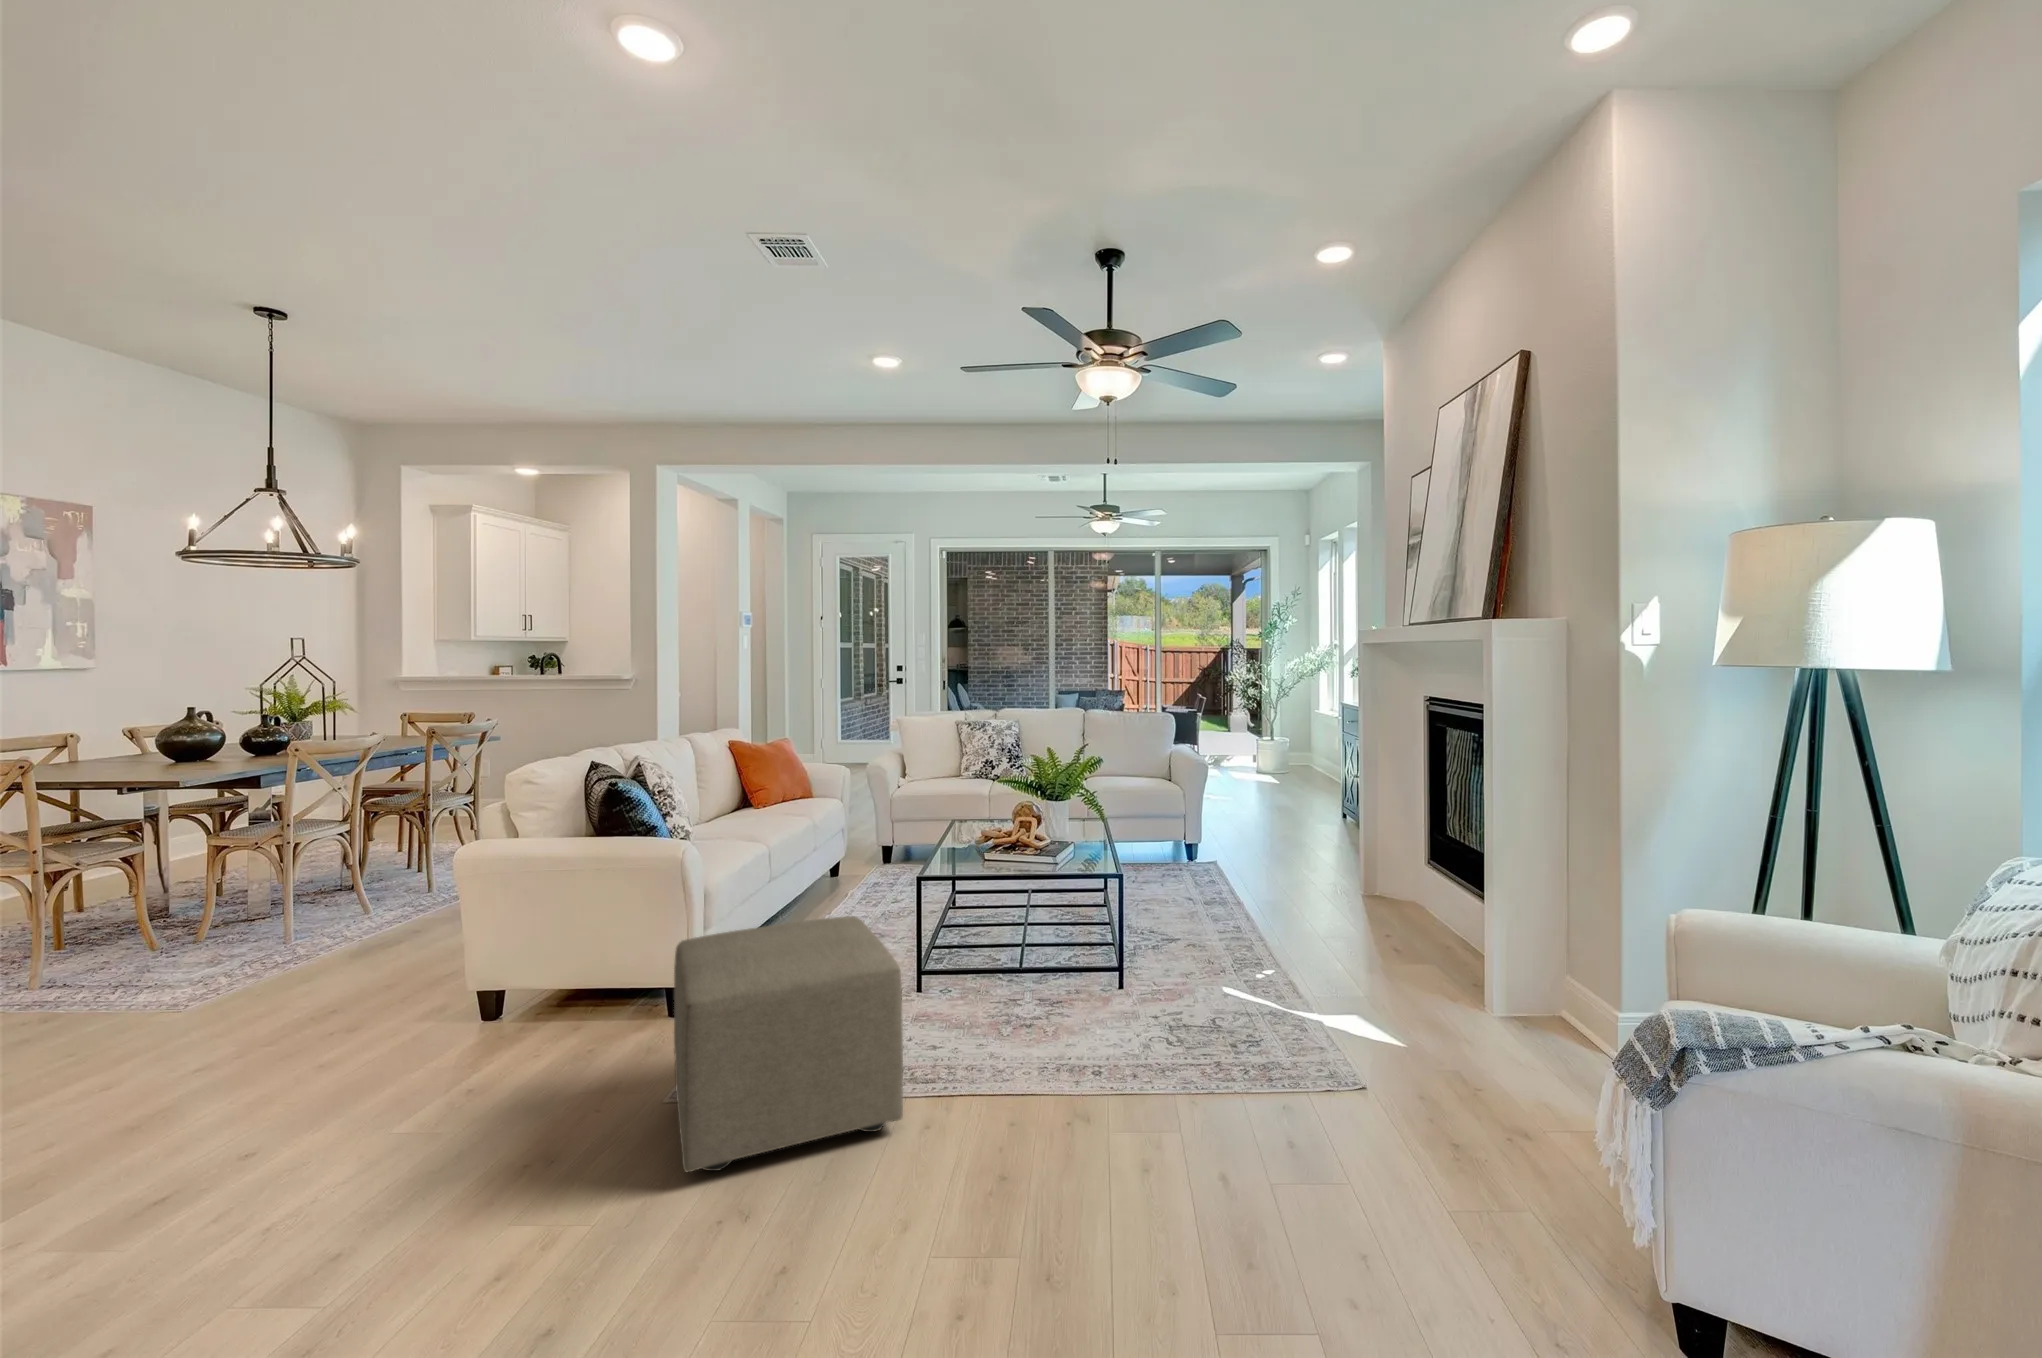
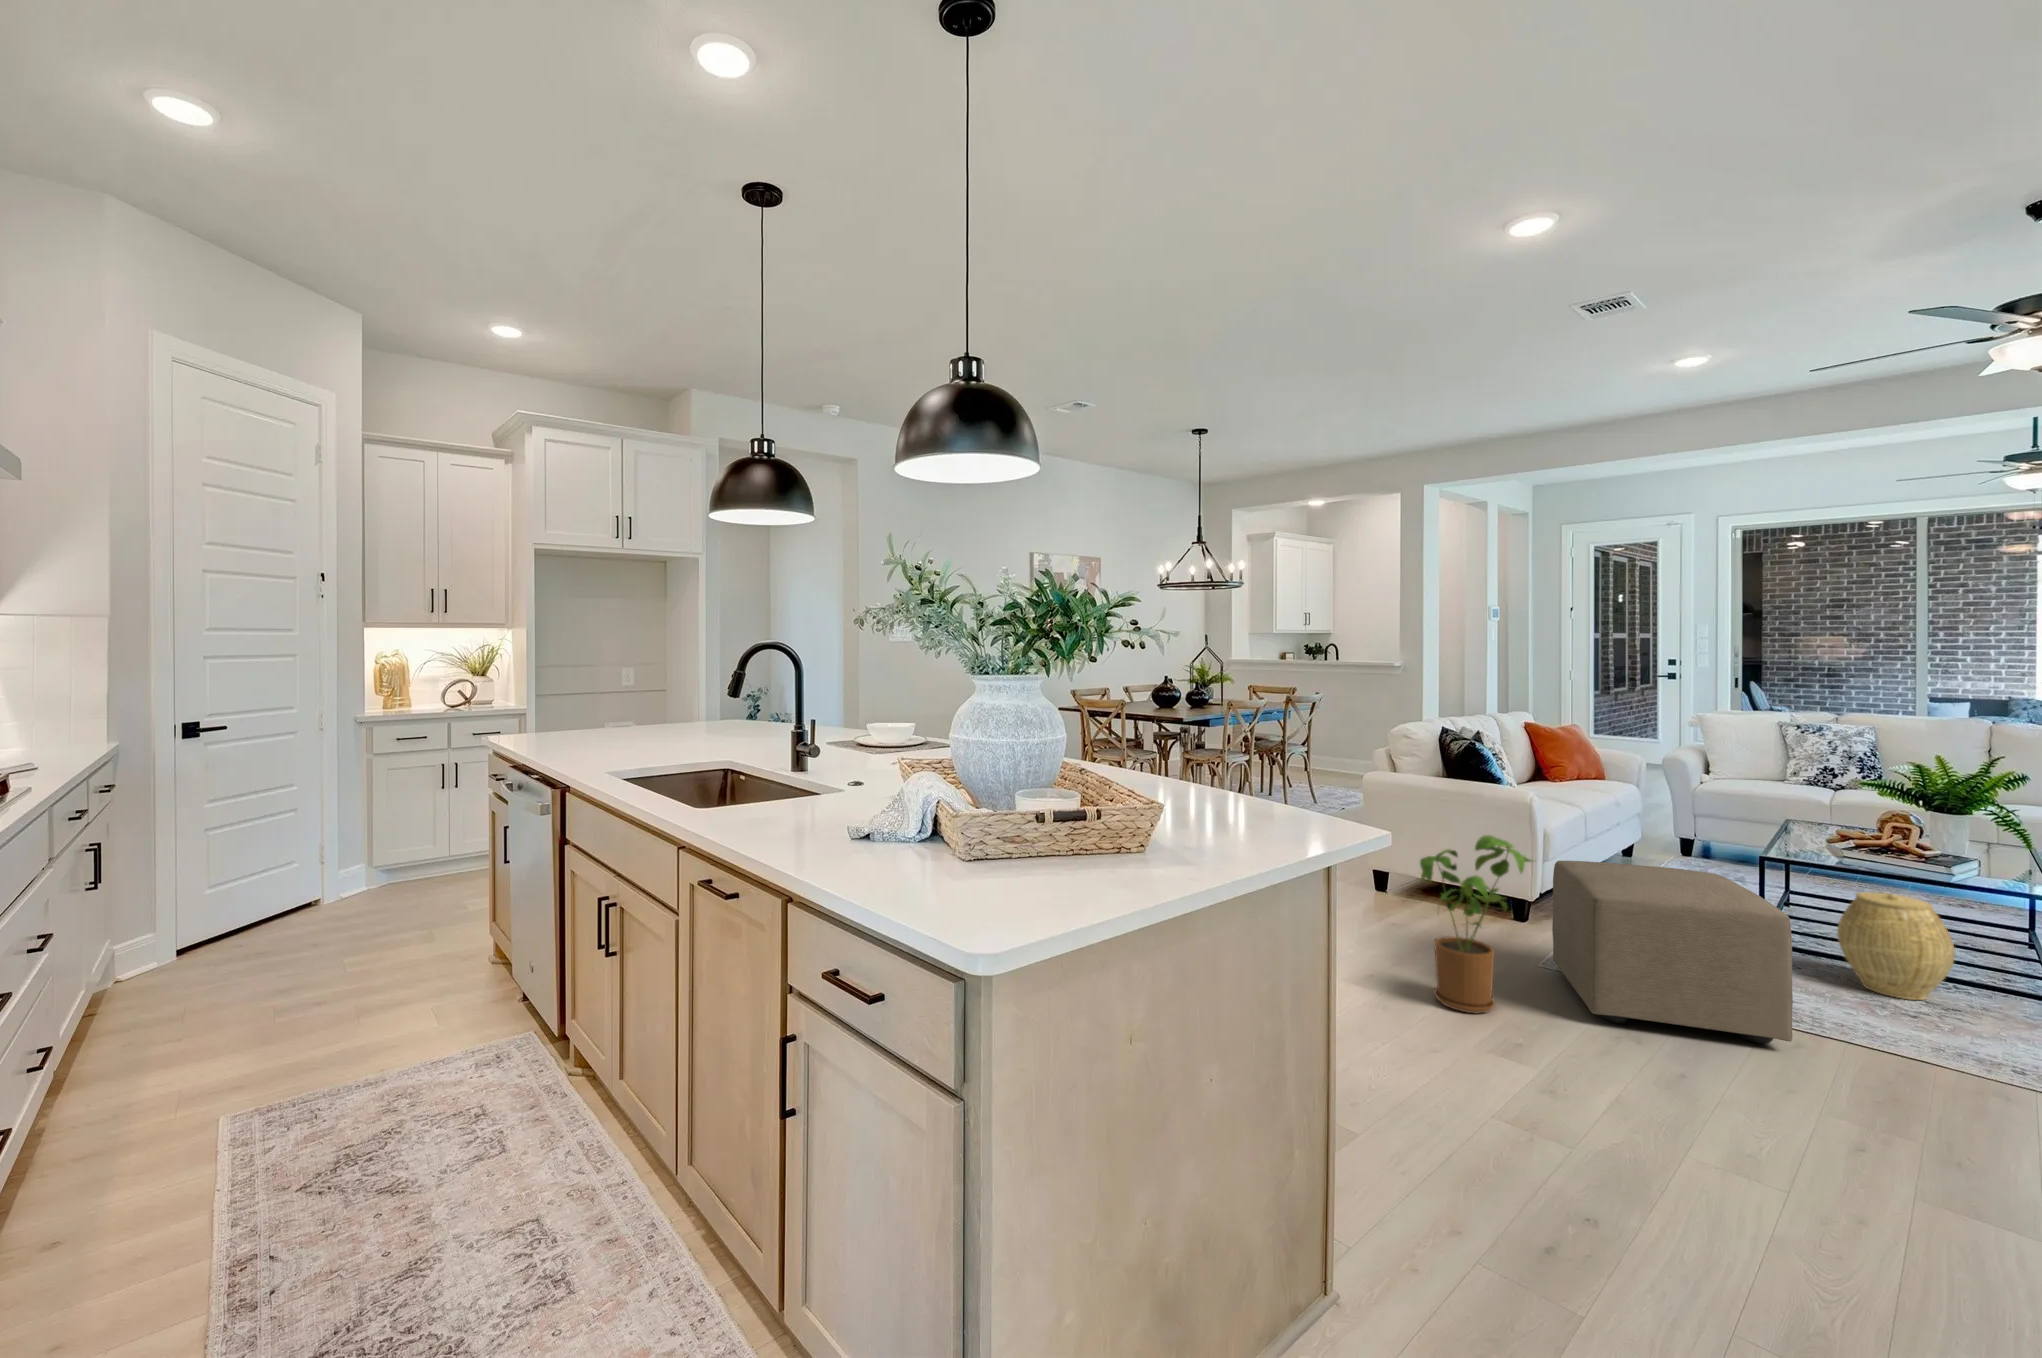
woven basket: none [967,894,1047,1003] -> present [1837,892,1955,1000]
house plant: none [427,943,615,1255] -> present [1420,835,1532,1014]

